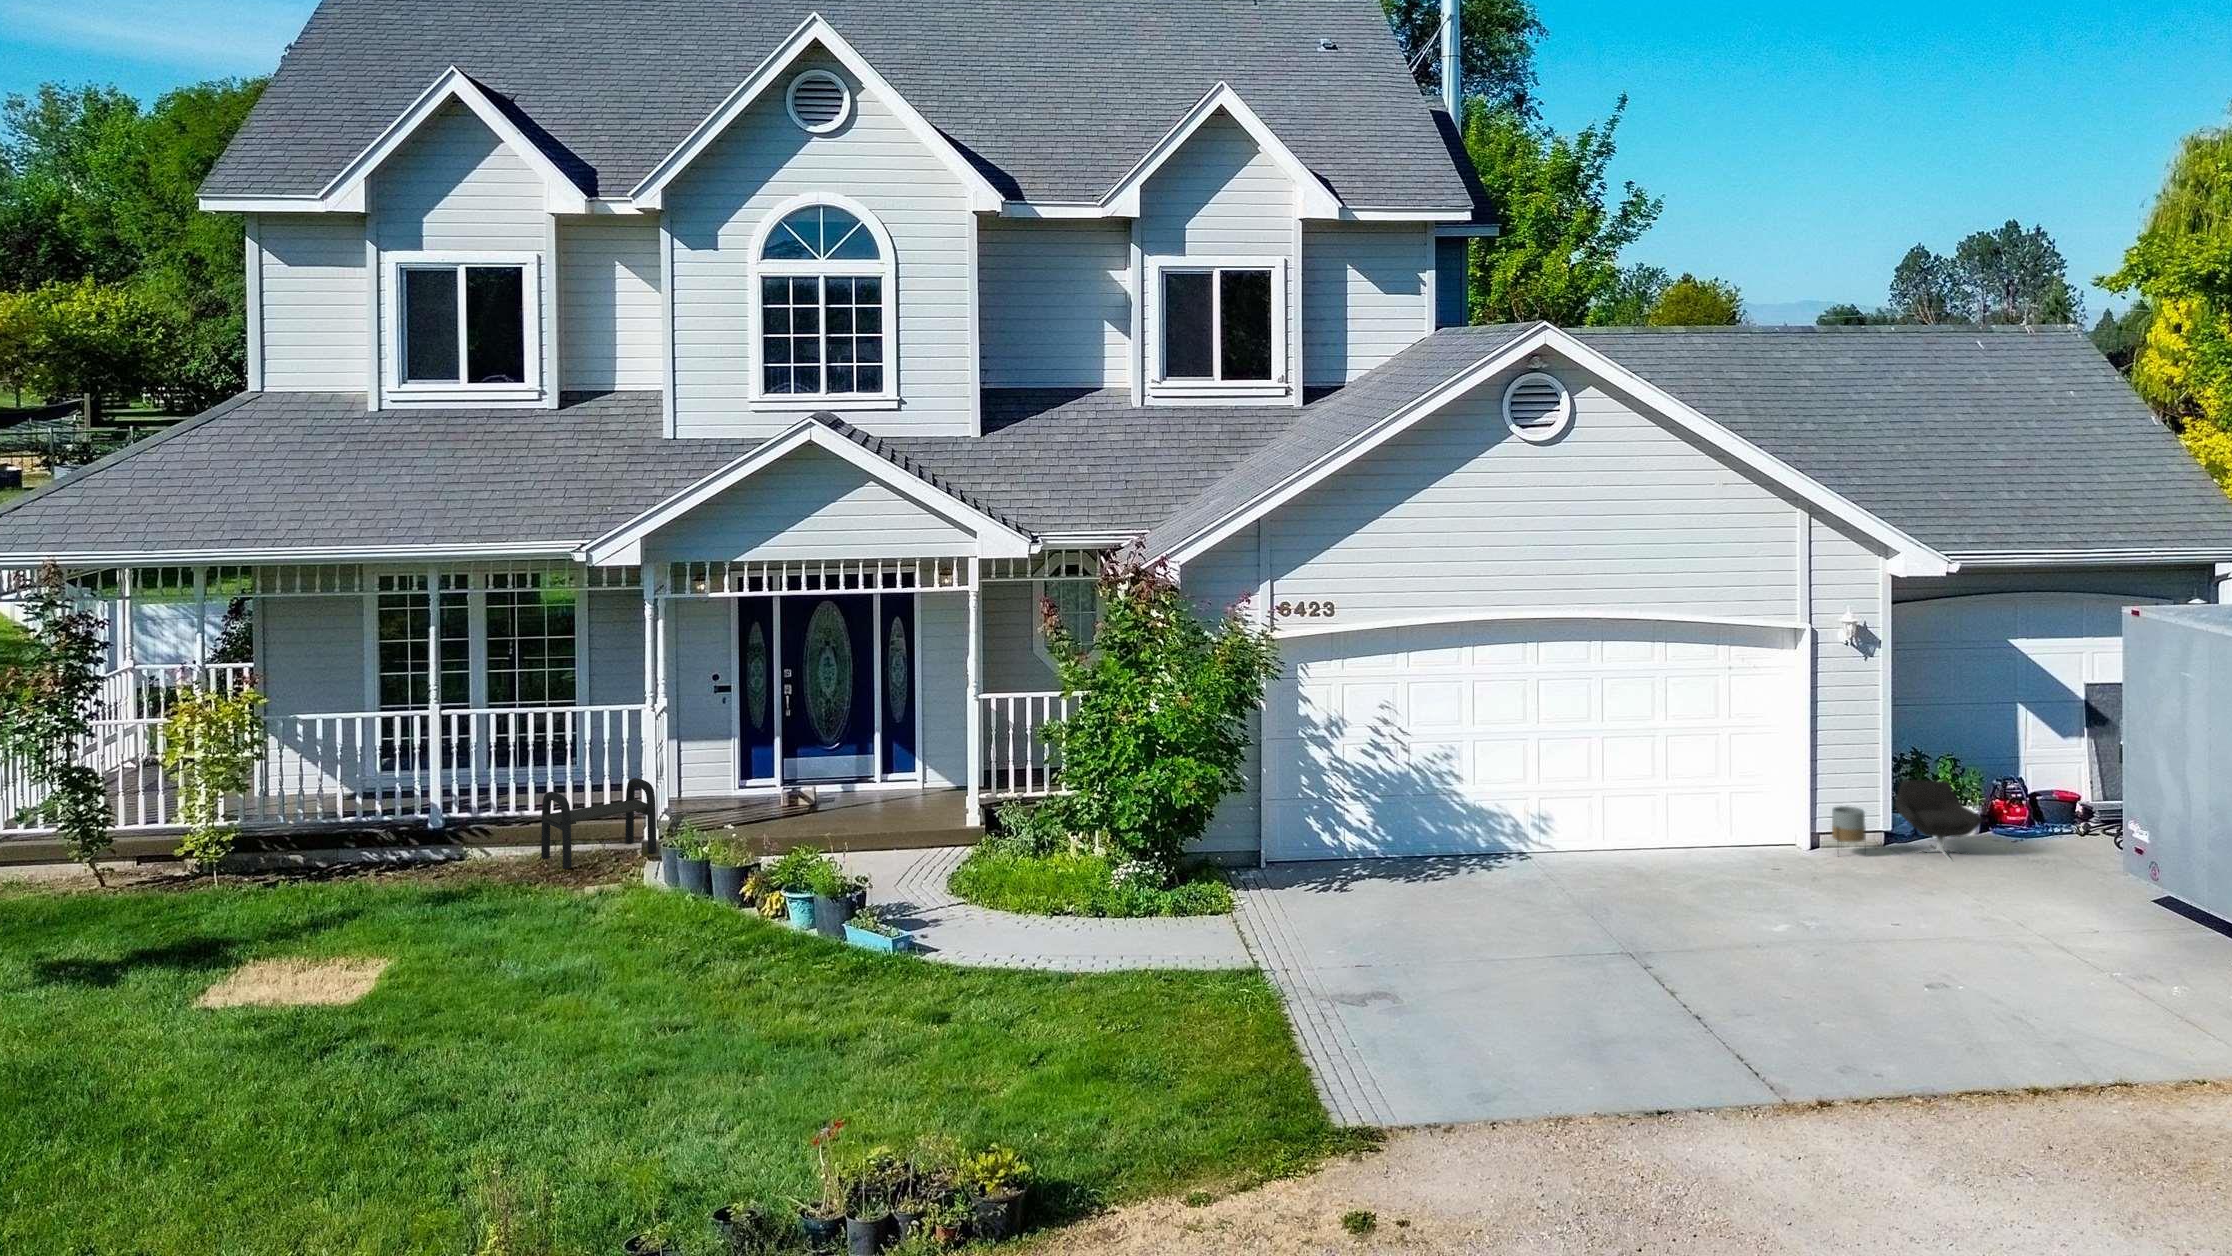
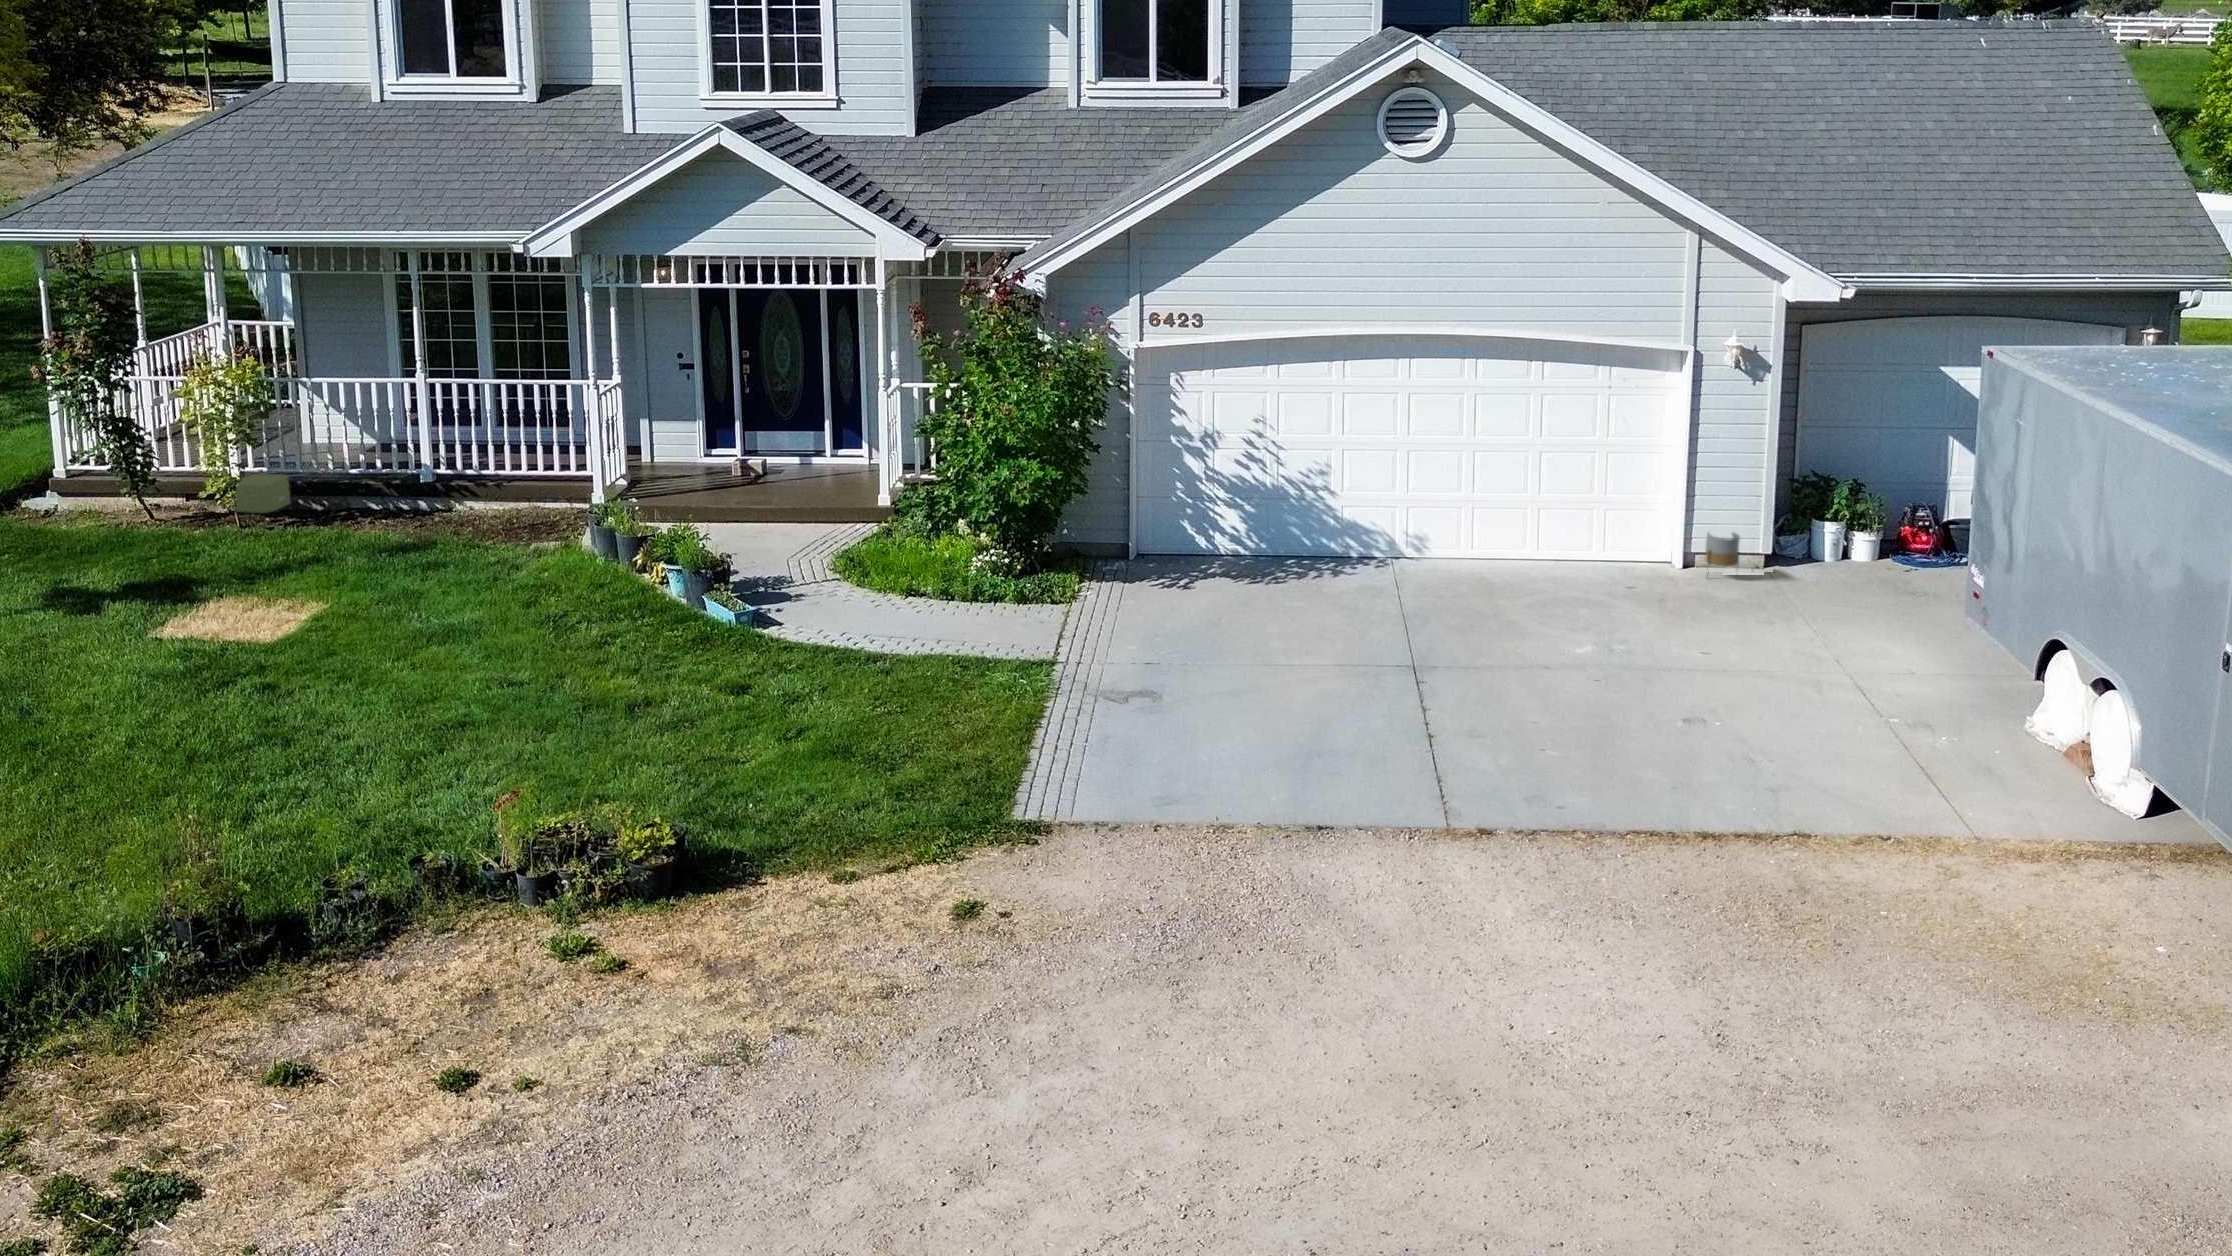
bench: present [541,778,656,869] -> none [502,447,603,526]
lounge chair: present [1895,780,1983,860] -> none [1779,507,1865,591]
storage box: none [211,825,277,871] -> present [235,473,290,513]

